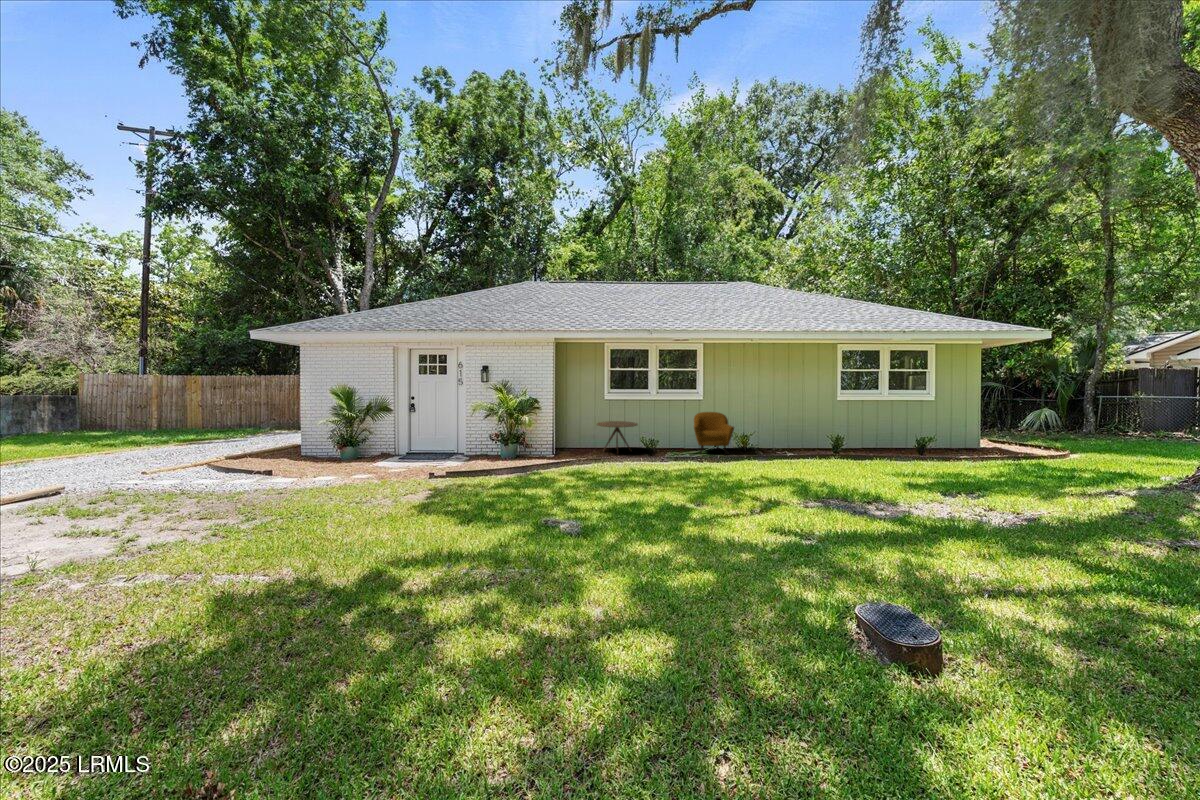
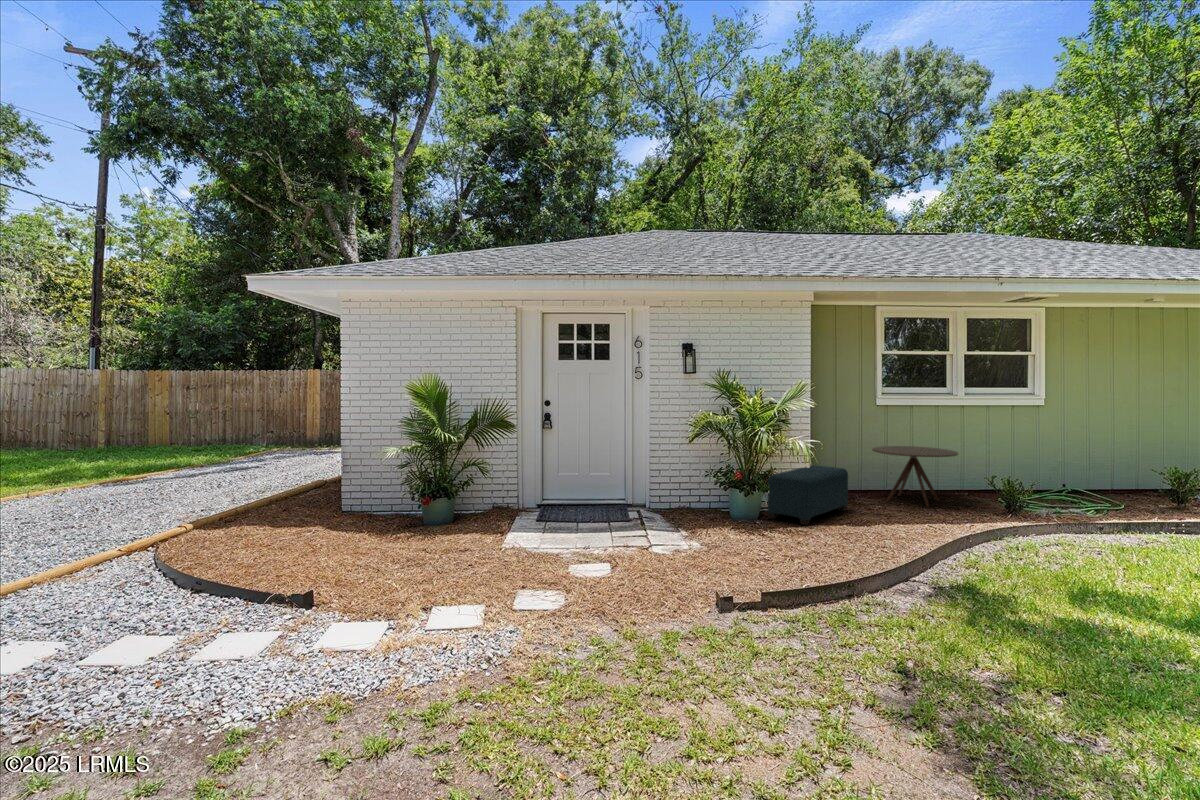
armchair: present [694,412,734,454] -> none [1041,428,1156,507]
bench: none [522,432,572,461] -> present [767,466,848,525]

